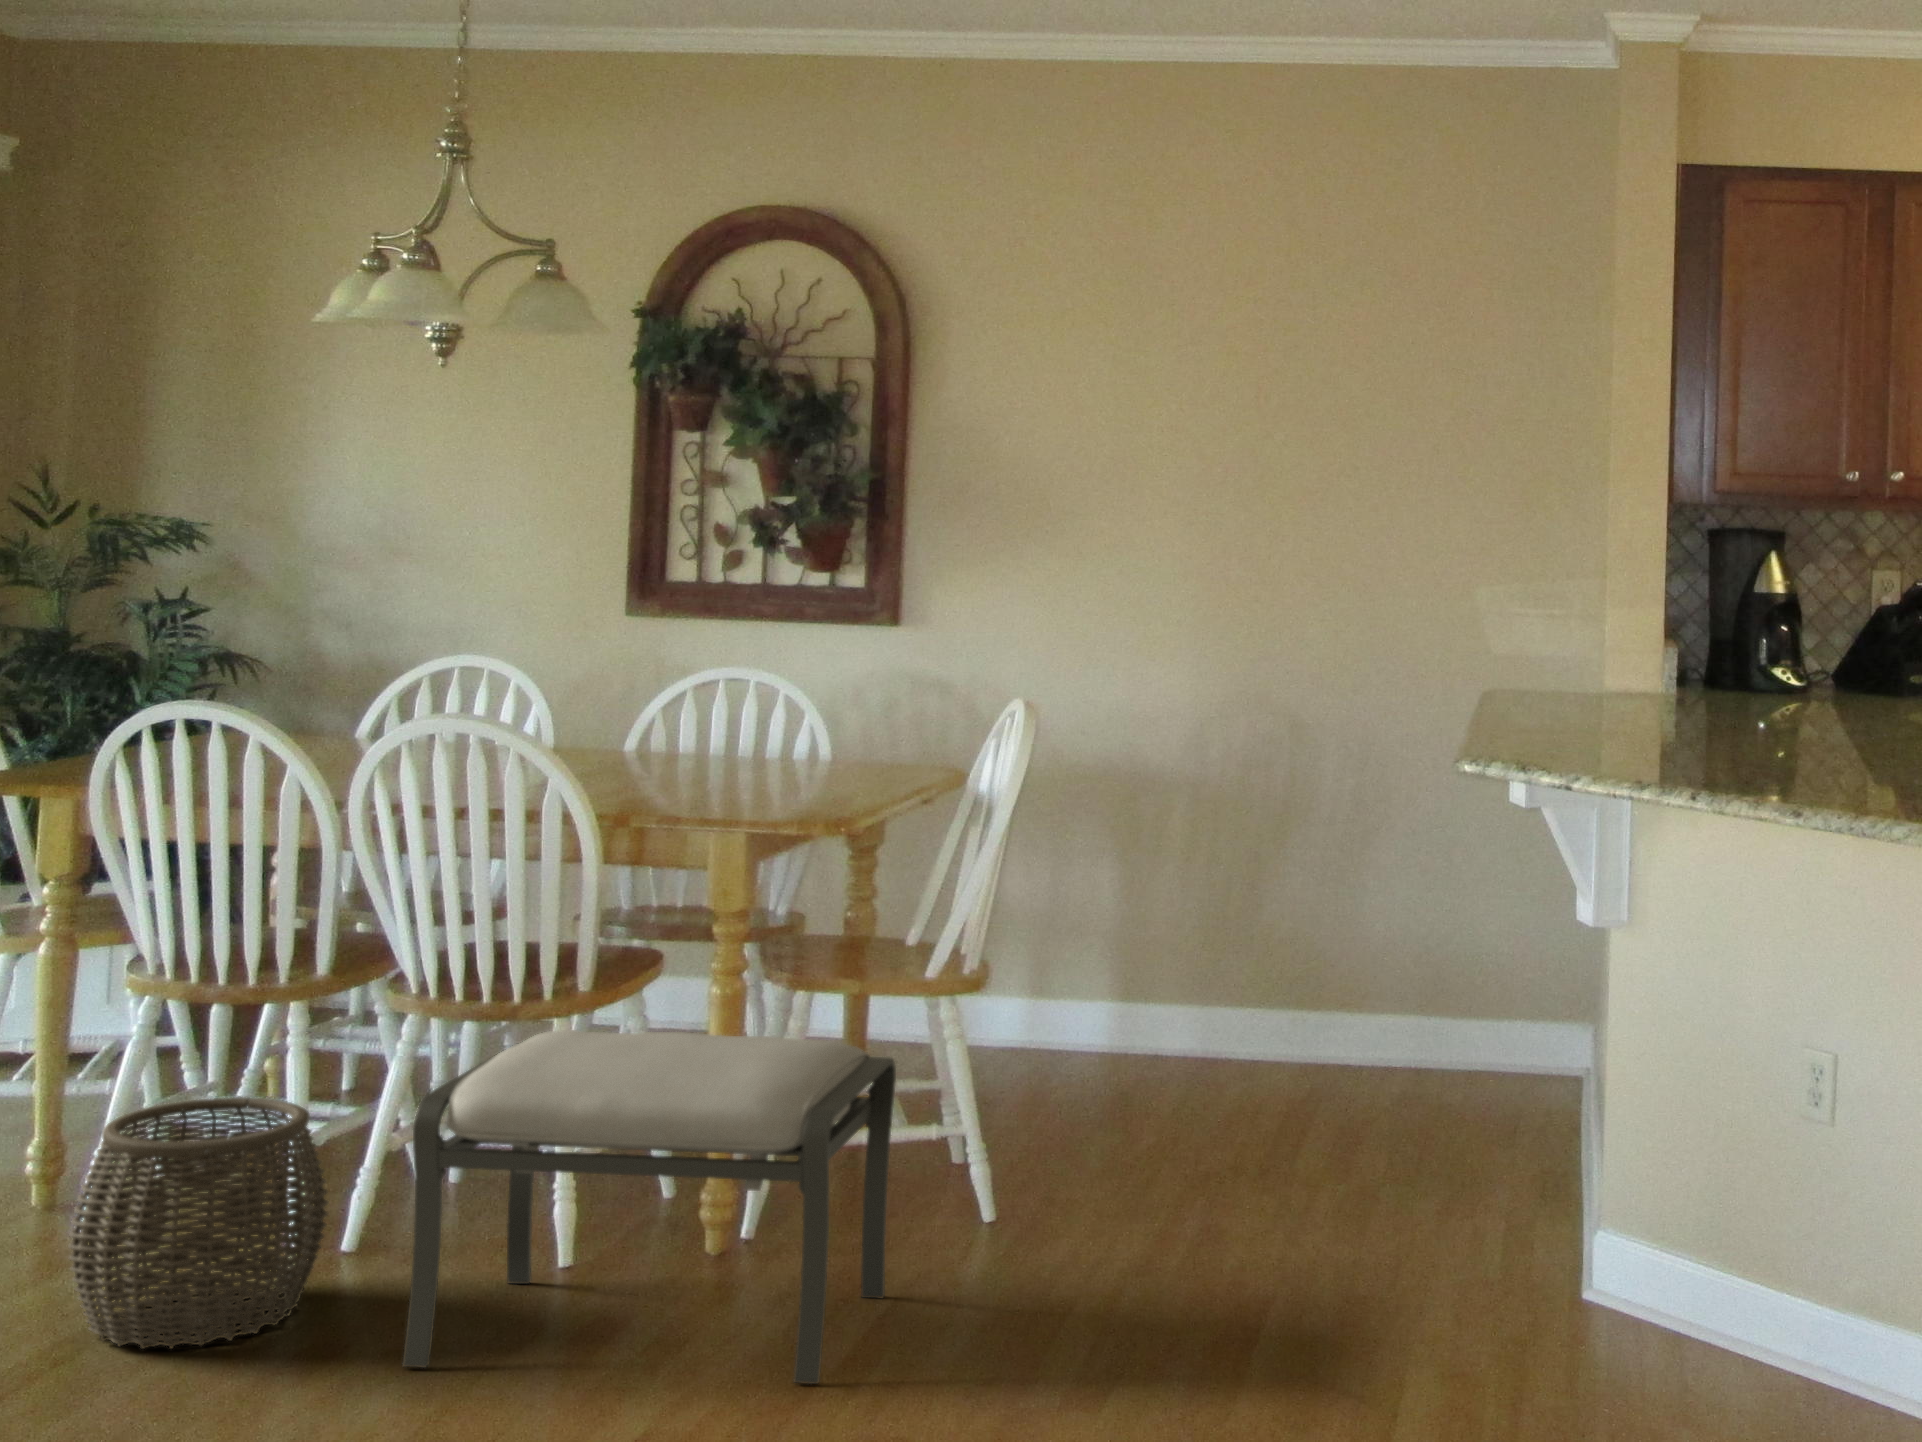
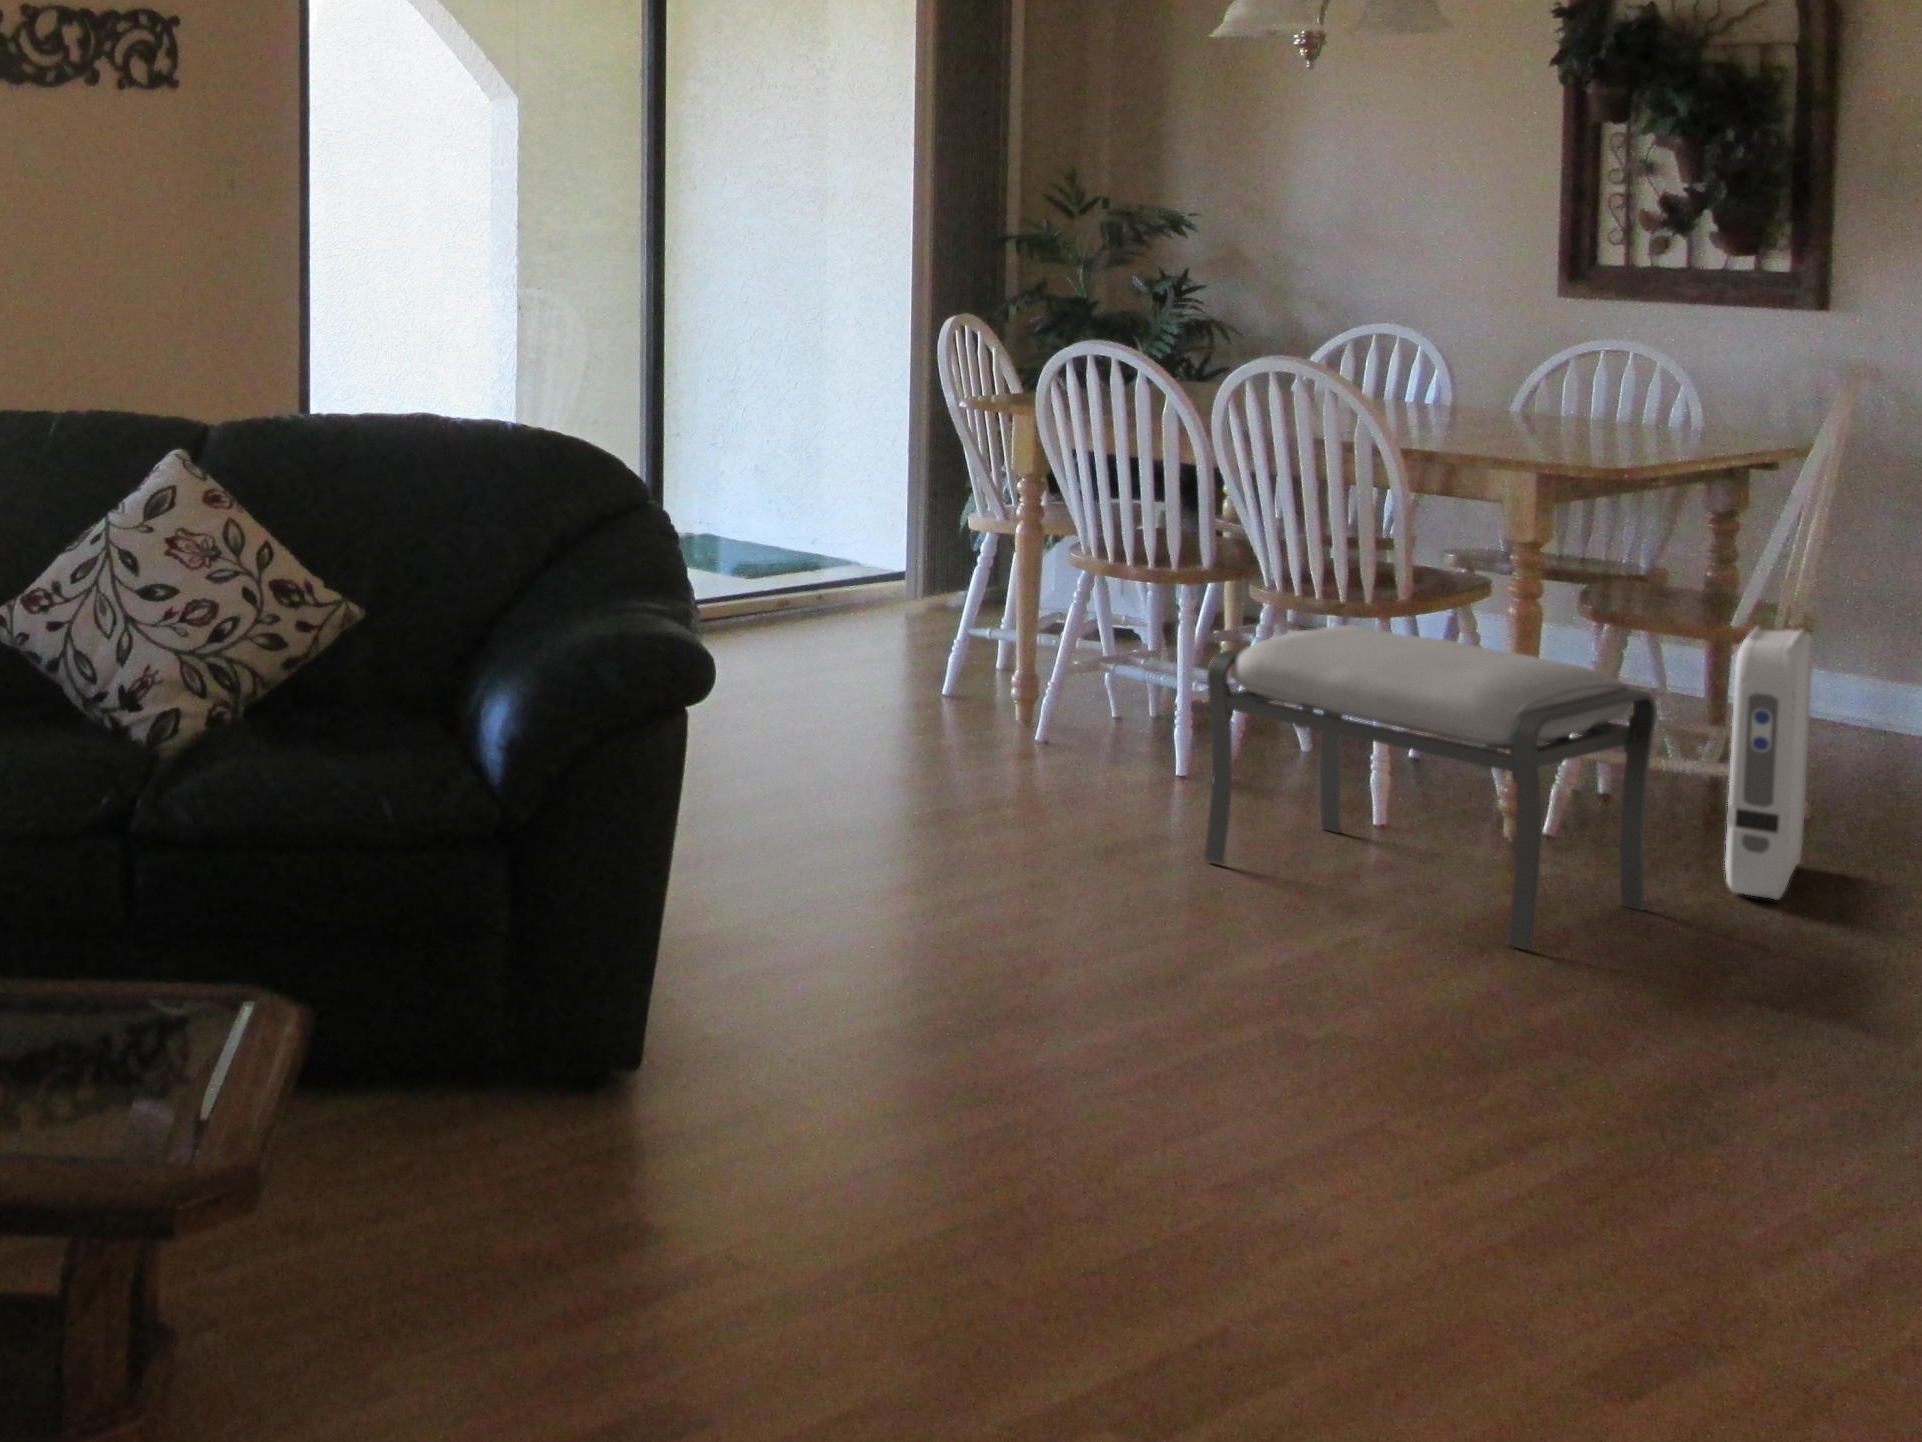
air purifier: none [929,959,1005,1252] -> present [1725,627,1813,900]
woven basket: present [68,1098,328,1349] -> none [993,639,1178,817]

